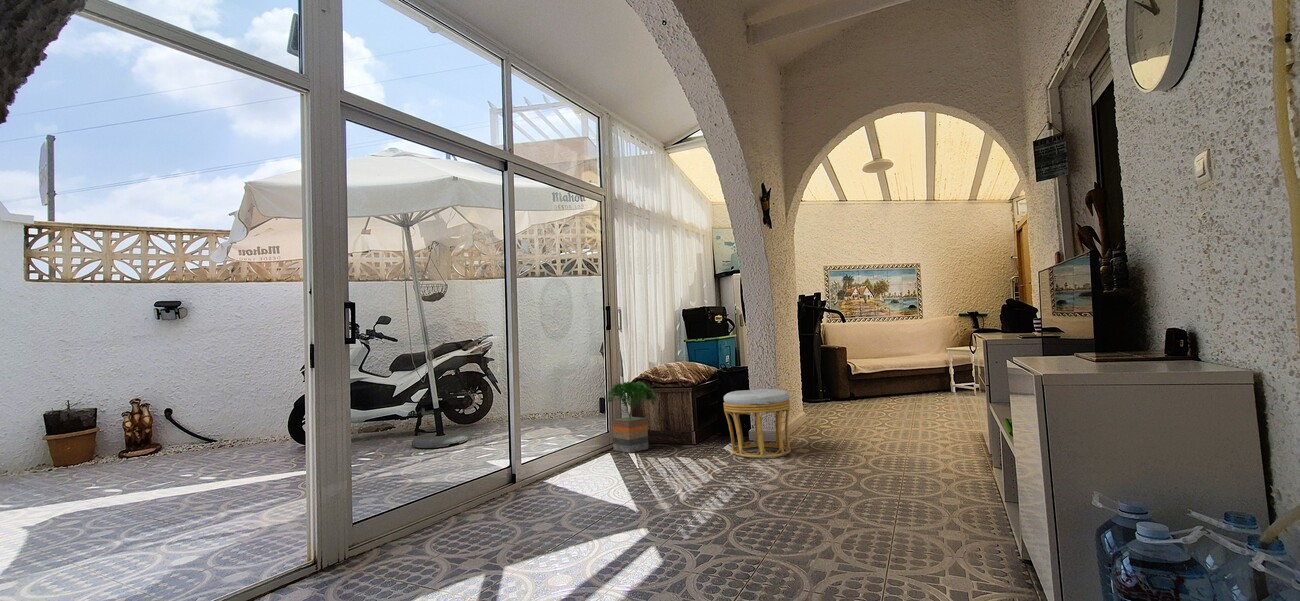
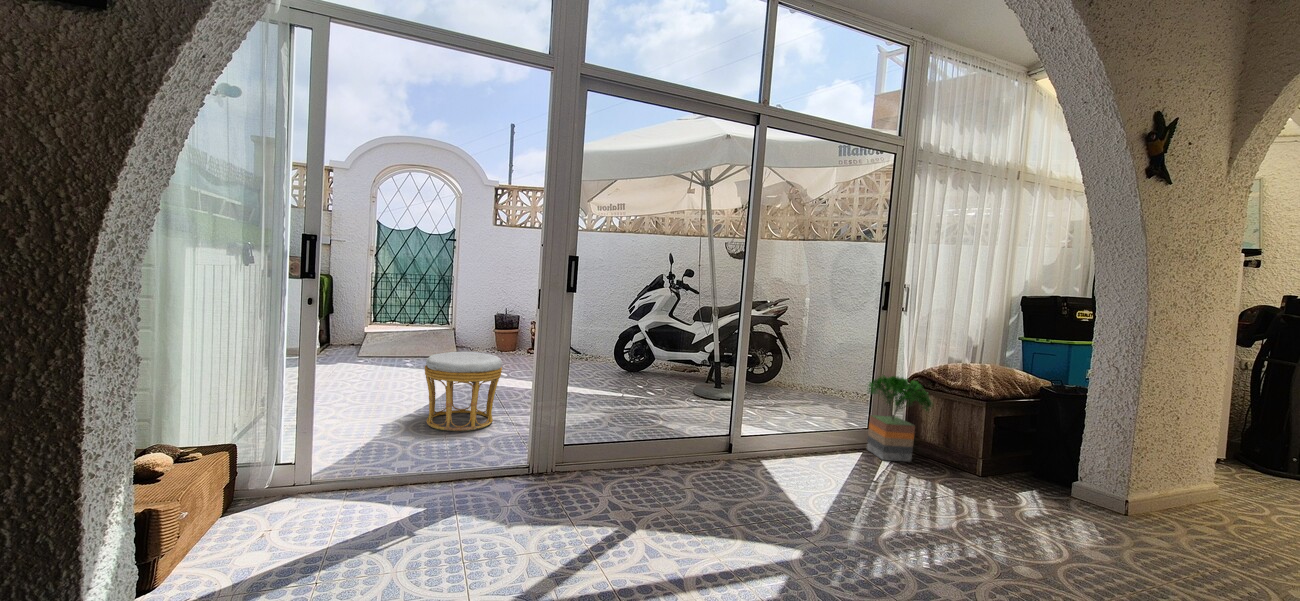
ottoman: present [723,389,791,458] -> present [425,352,502,431]

